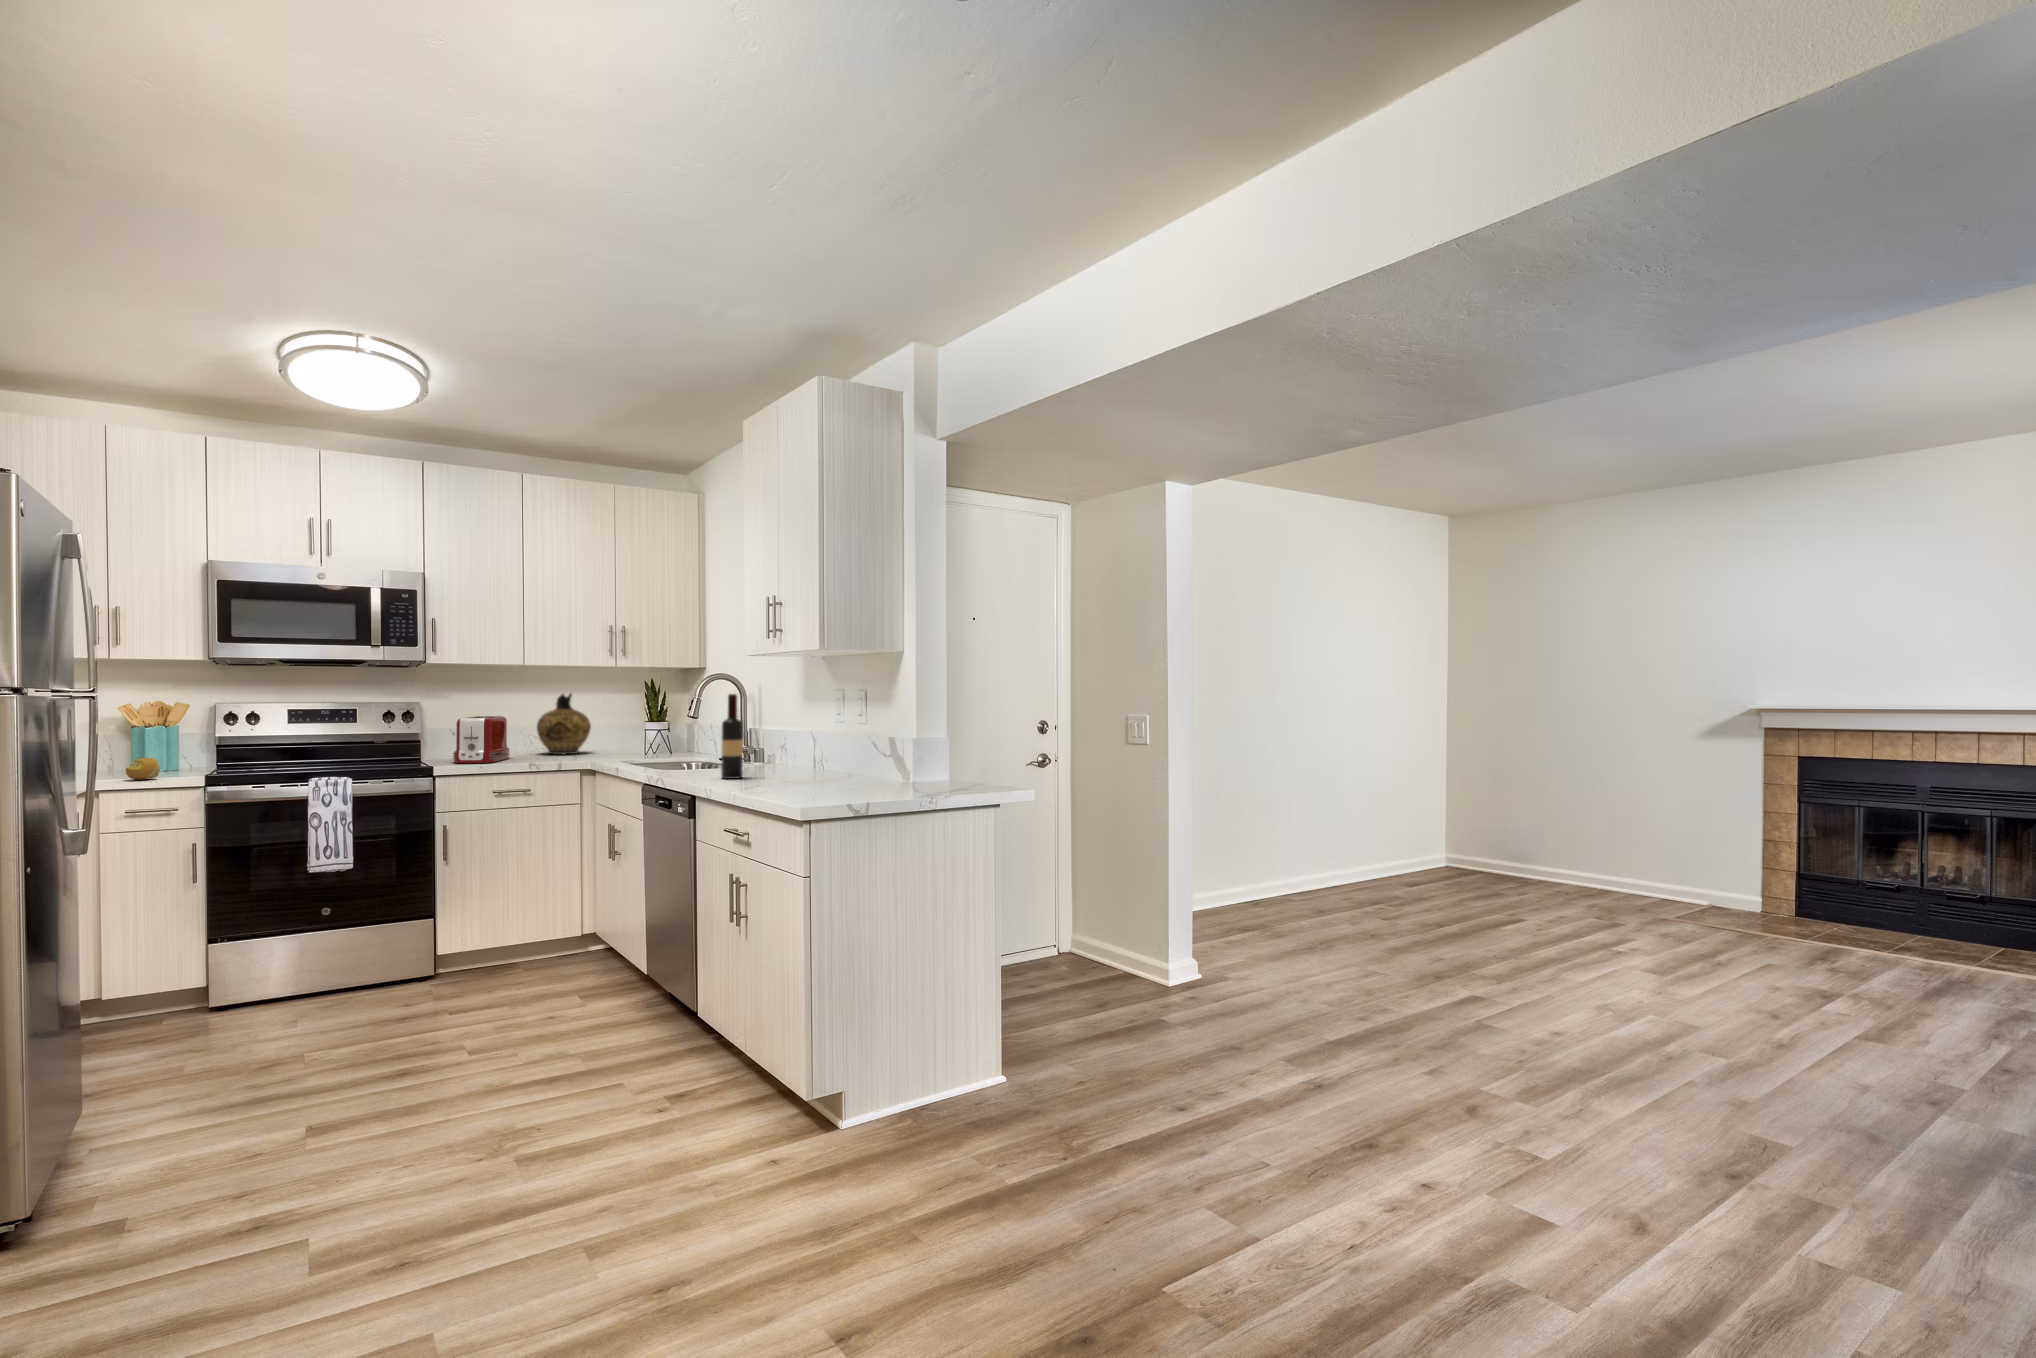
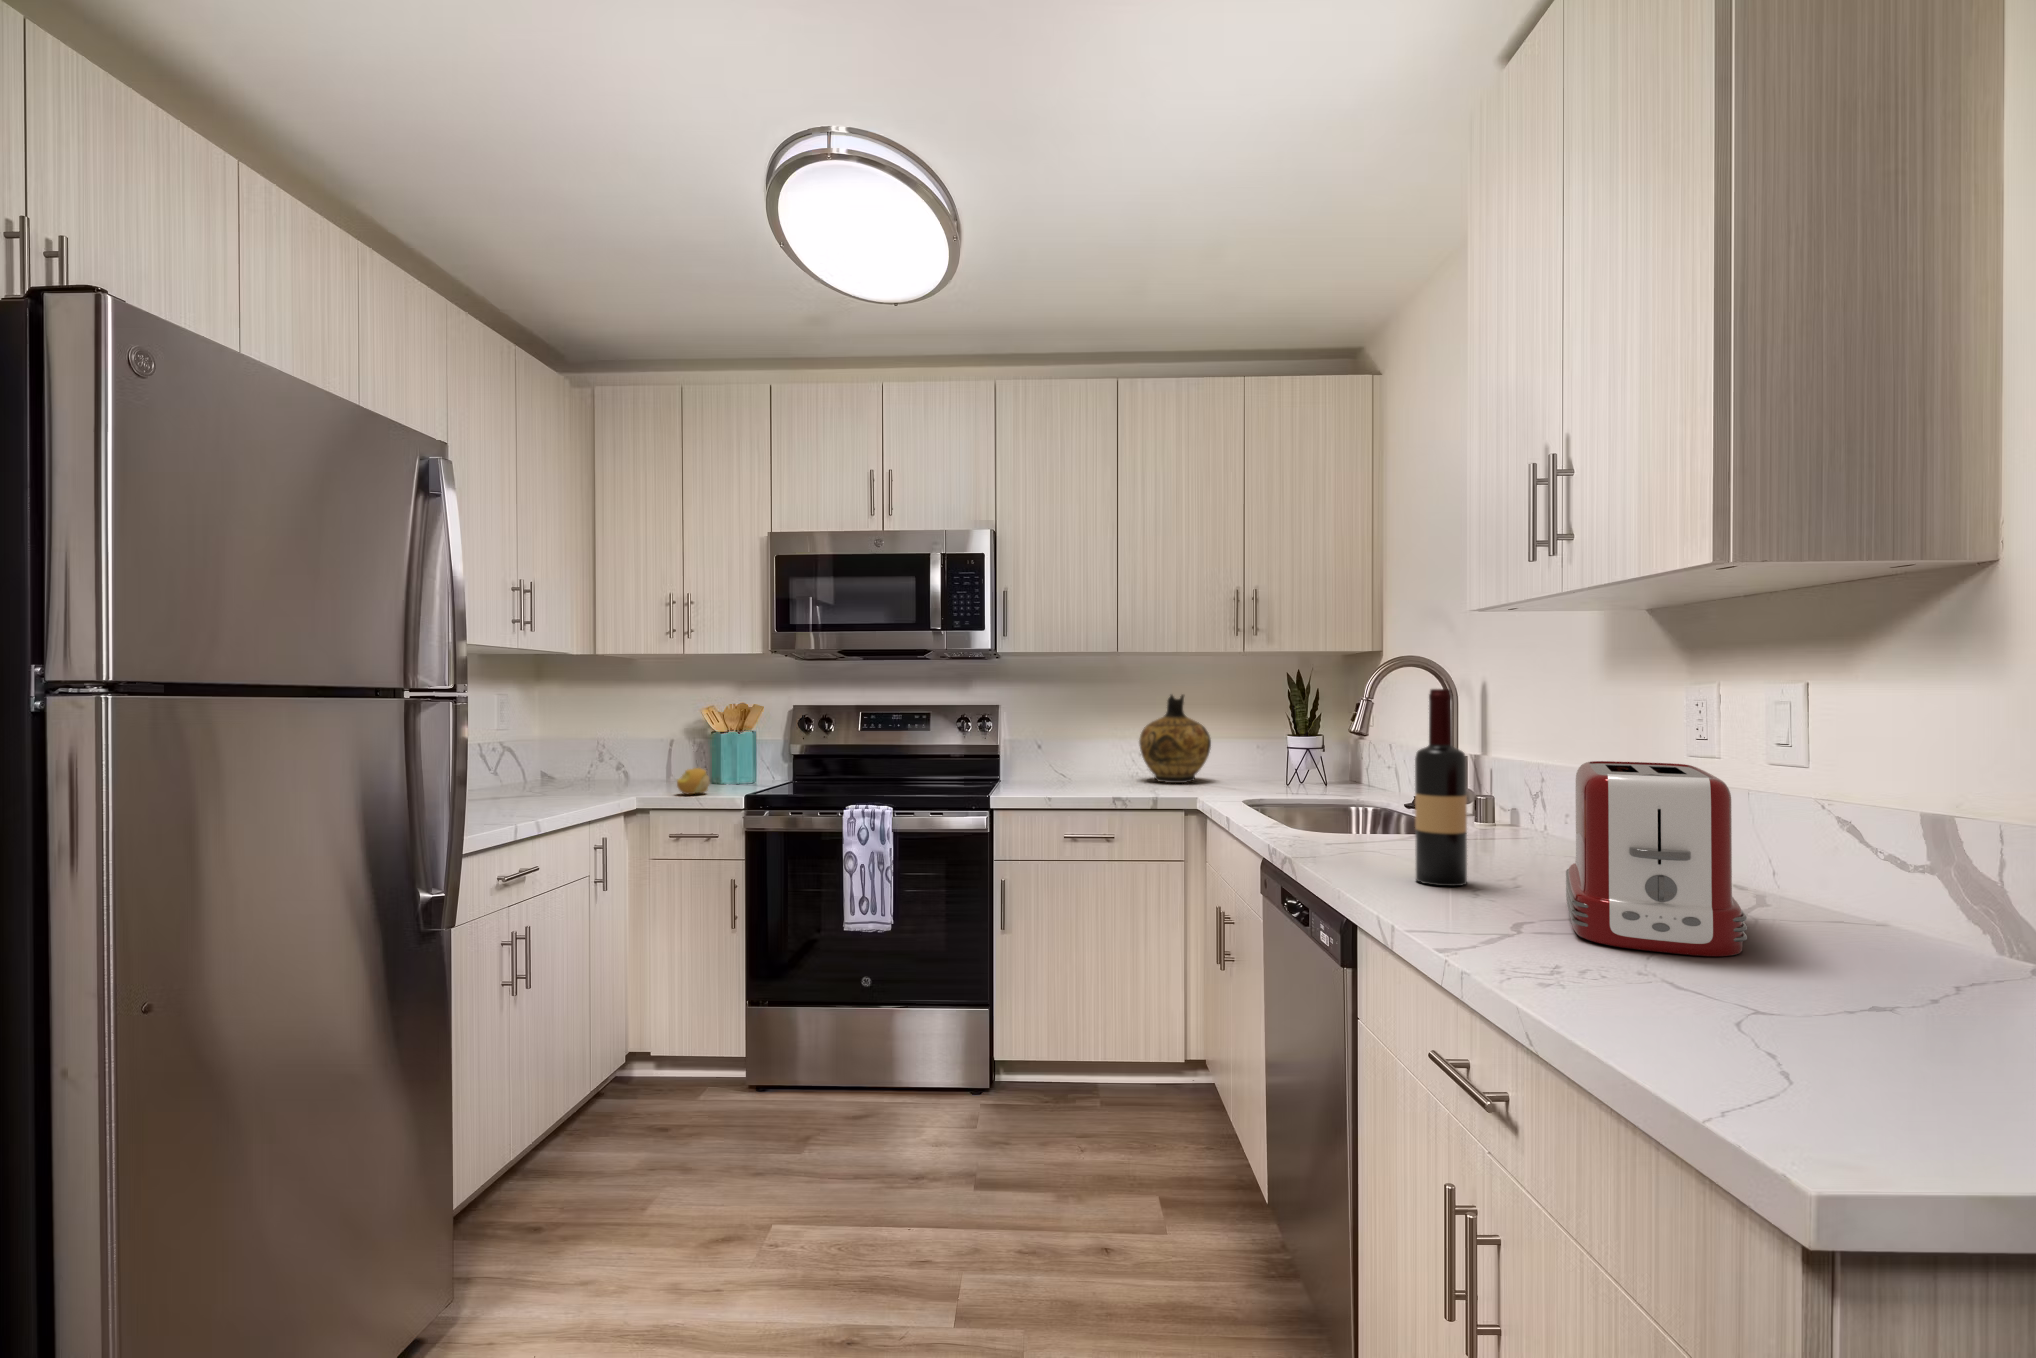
toaster: present [453,716,510,763] -> present [1566,761,1747,956]

